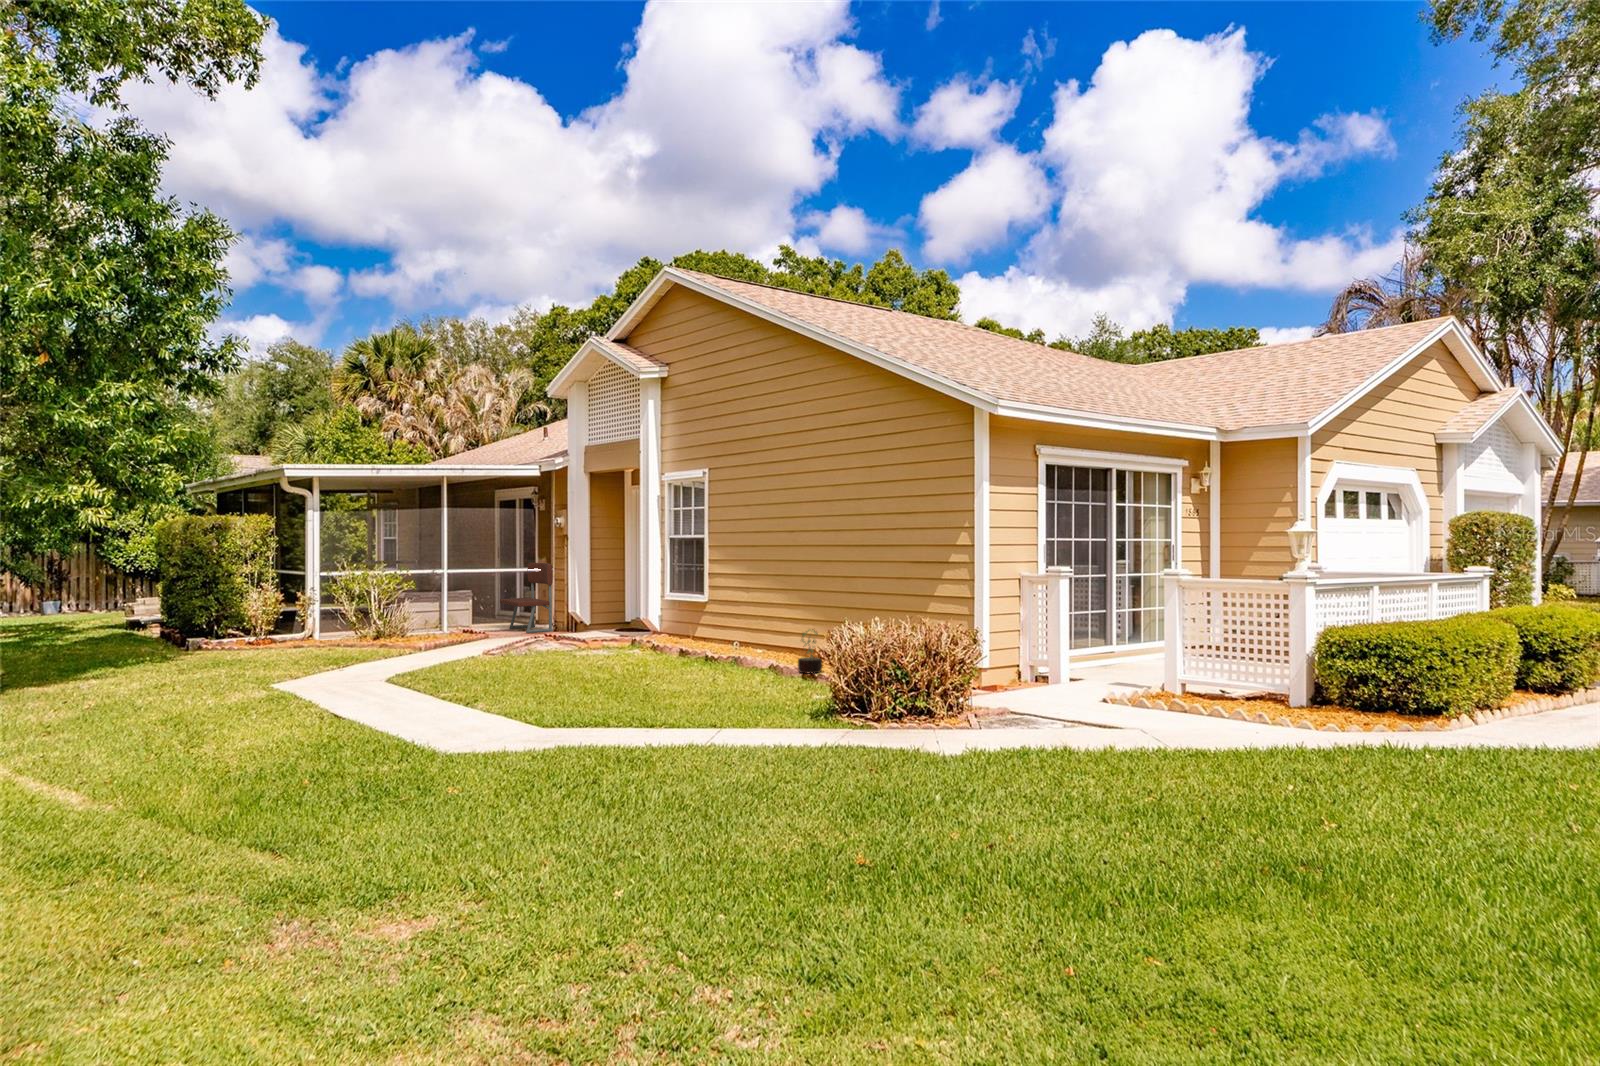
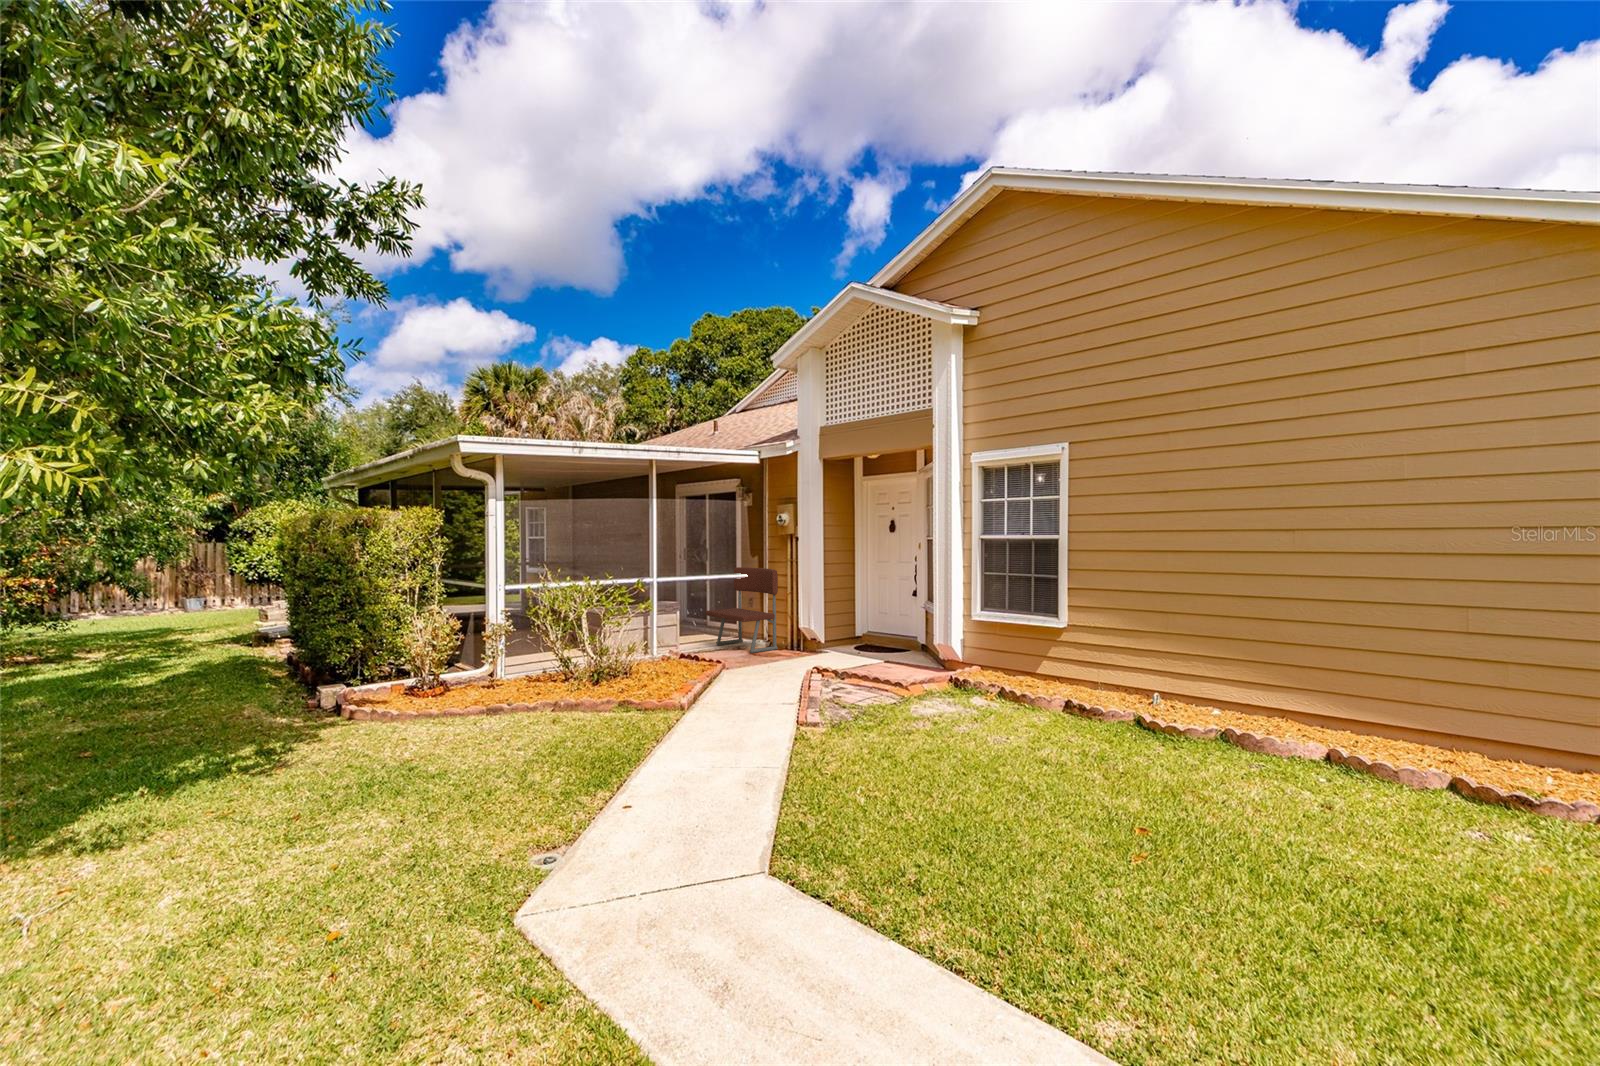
decorative plant: present [798,629,822,673] -> none [1379,680,1438,760]

